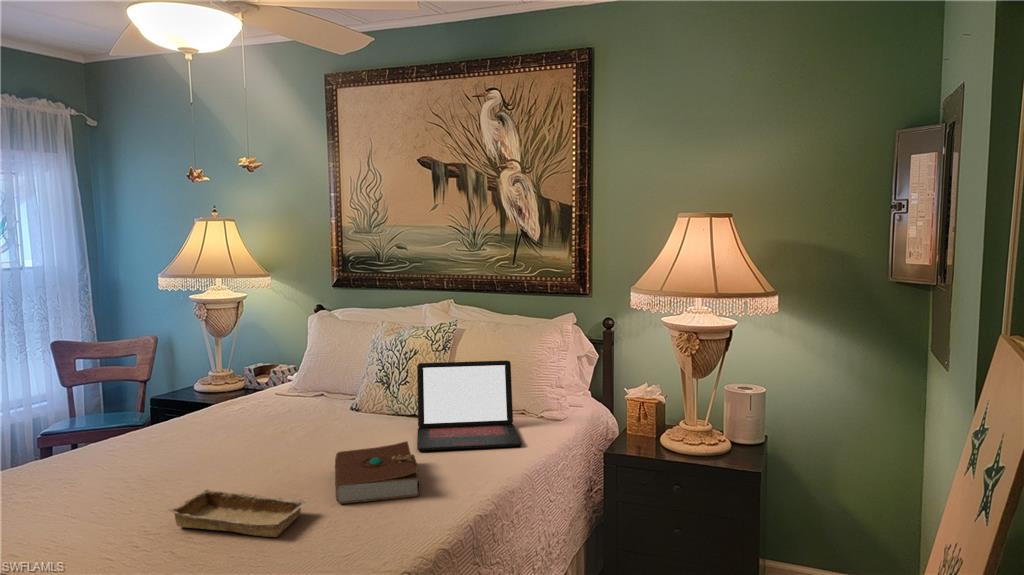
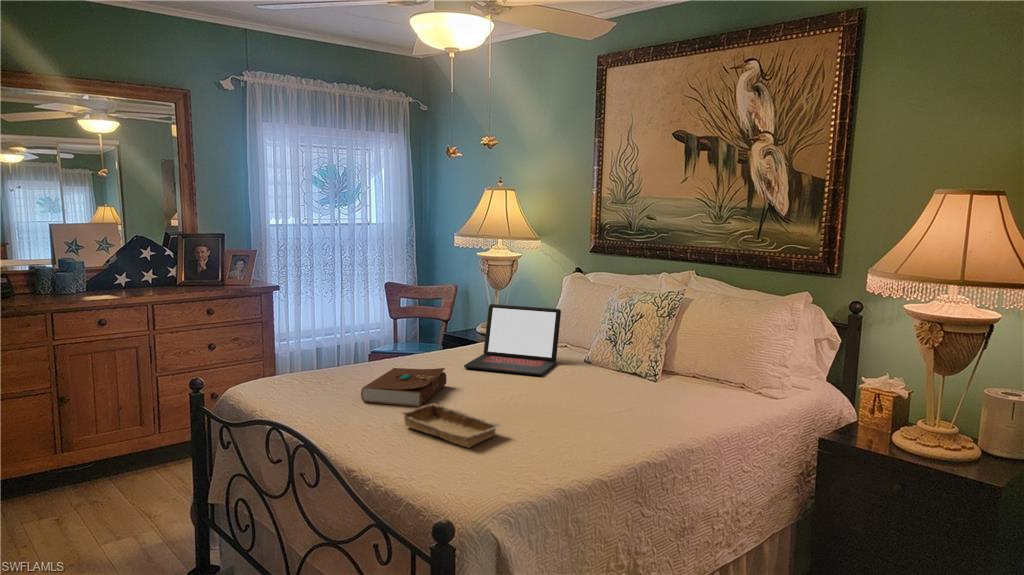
laptop: present [417,360,522,450] -> present [464,304,561,376]
book: present [335,441,421,504] -> present [361,368,447,407]

